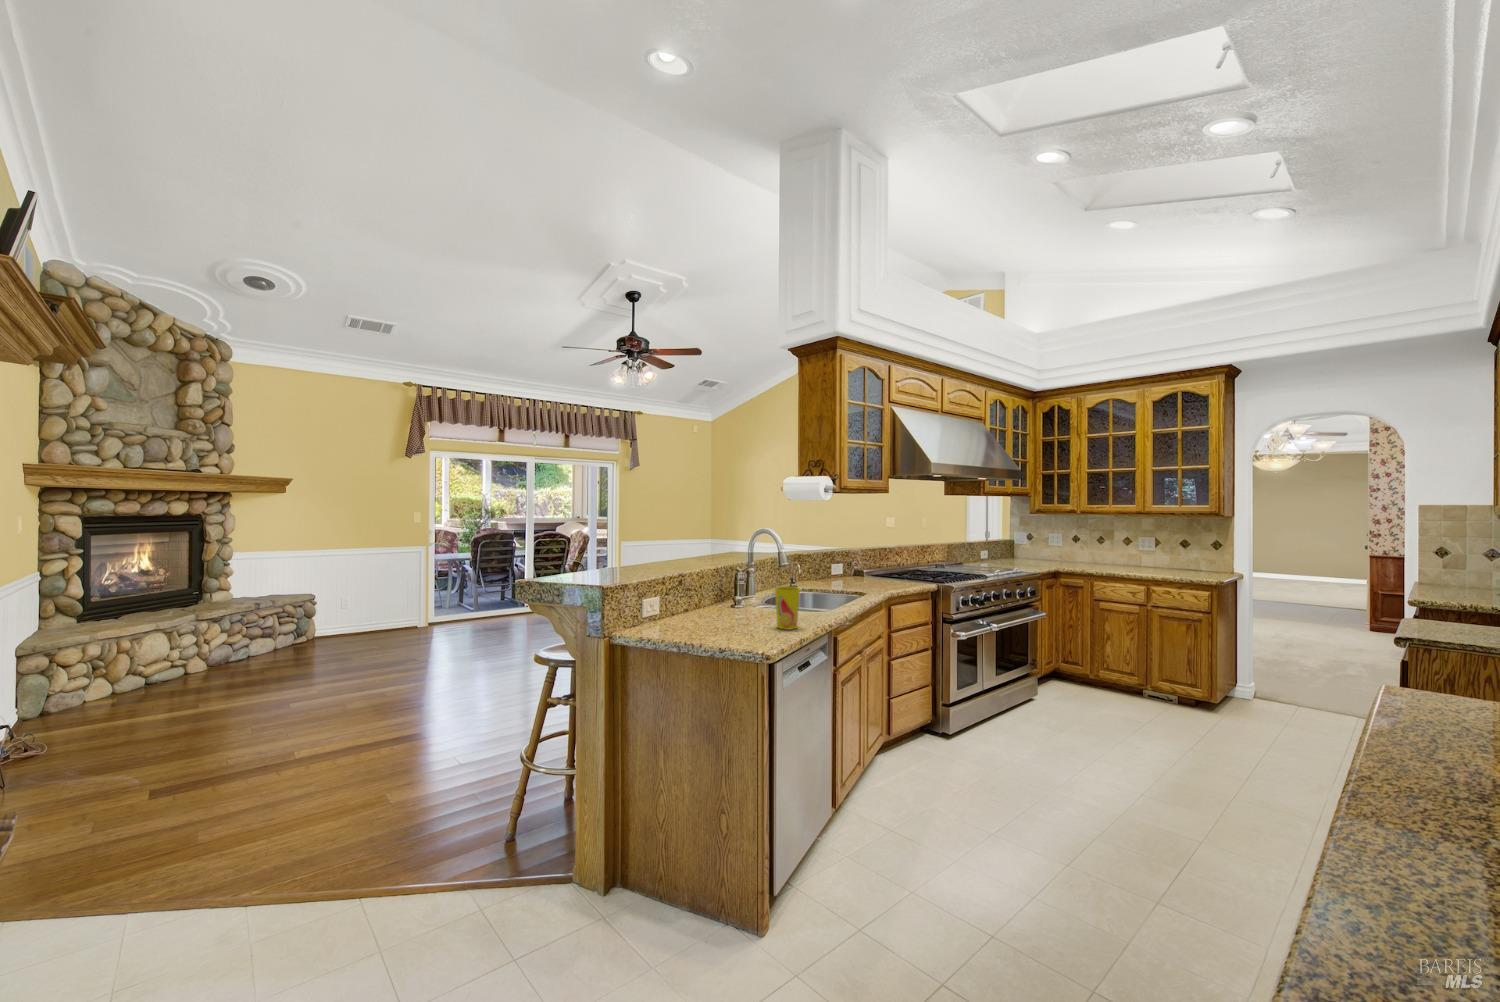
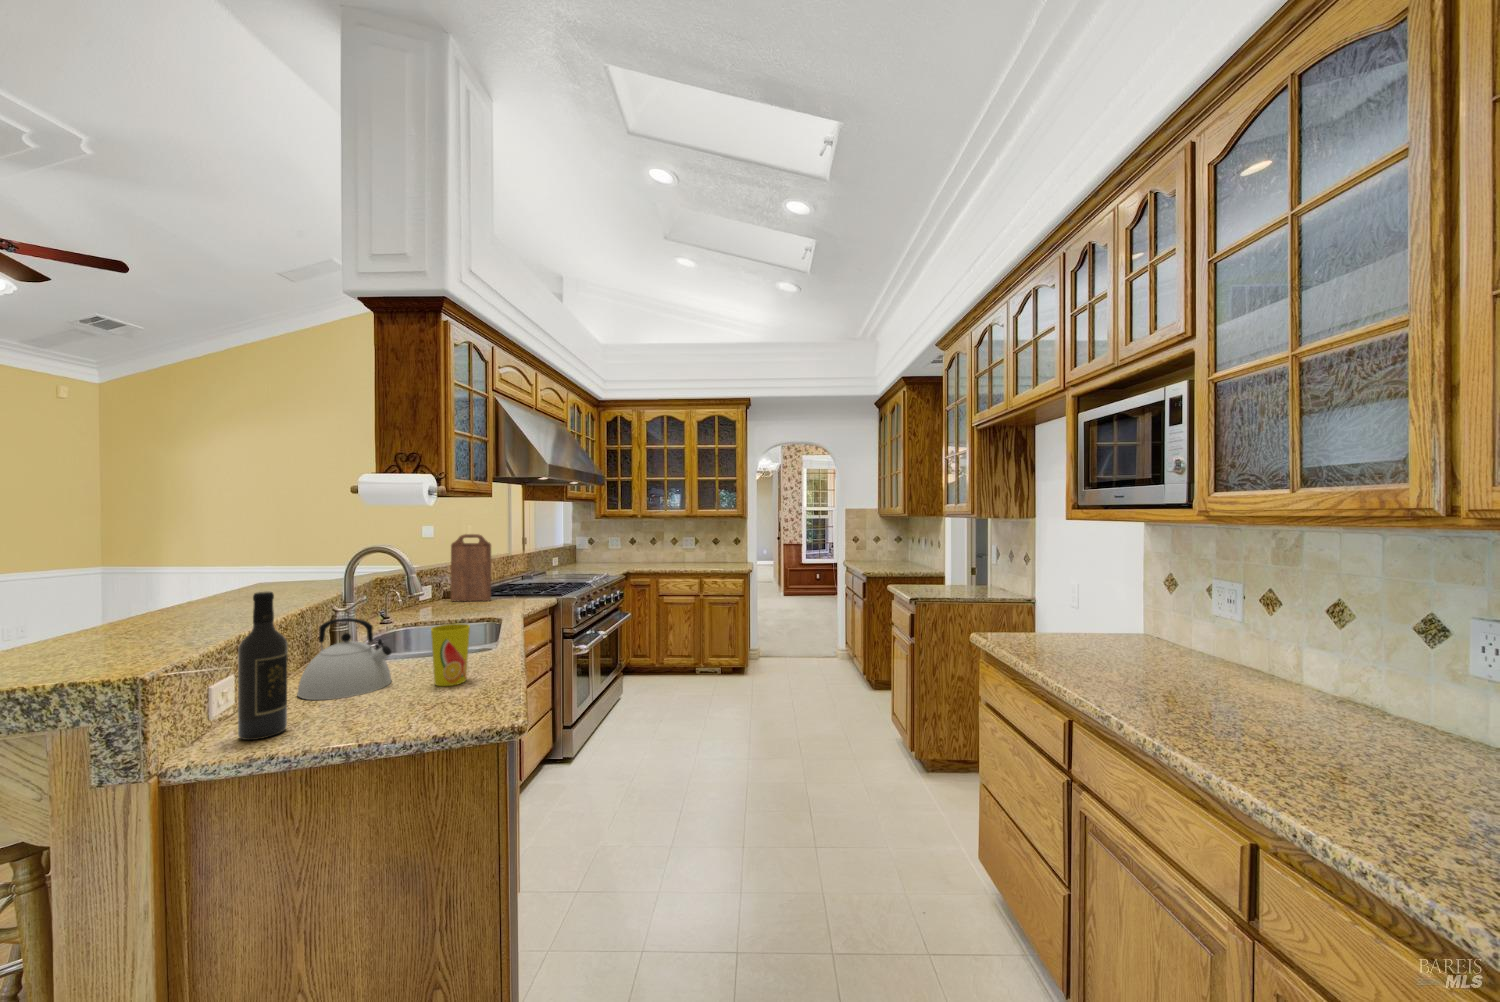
cutting board: none [859,523,888,580] -> present [451,534,491,601]
wine bottle: none [667,551,689,634] -> present [238,592,288,740]
kettle: none [711,574,761,624] -> present [297,618,391,700]

